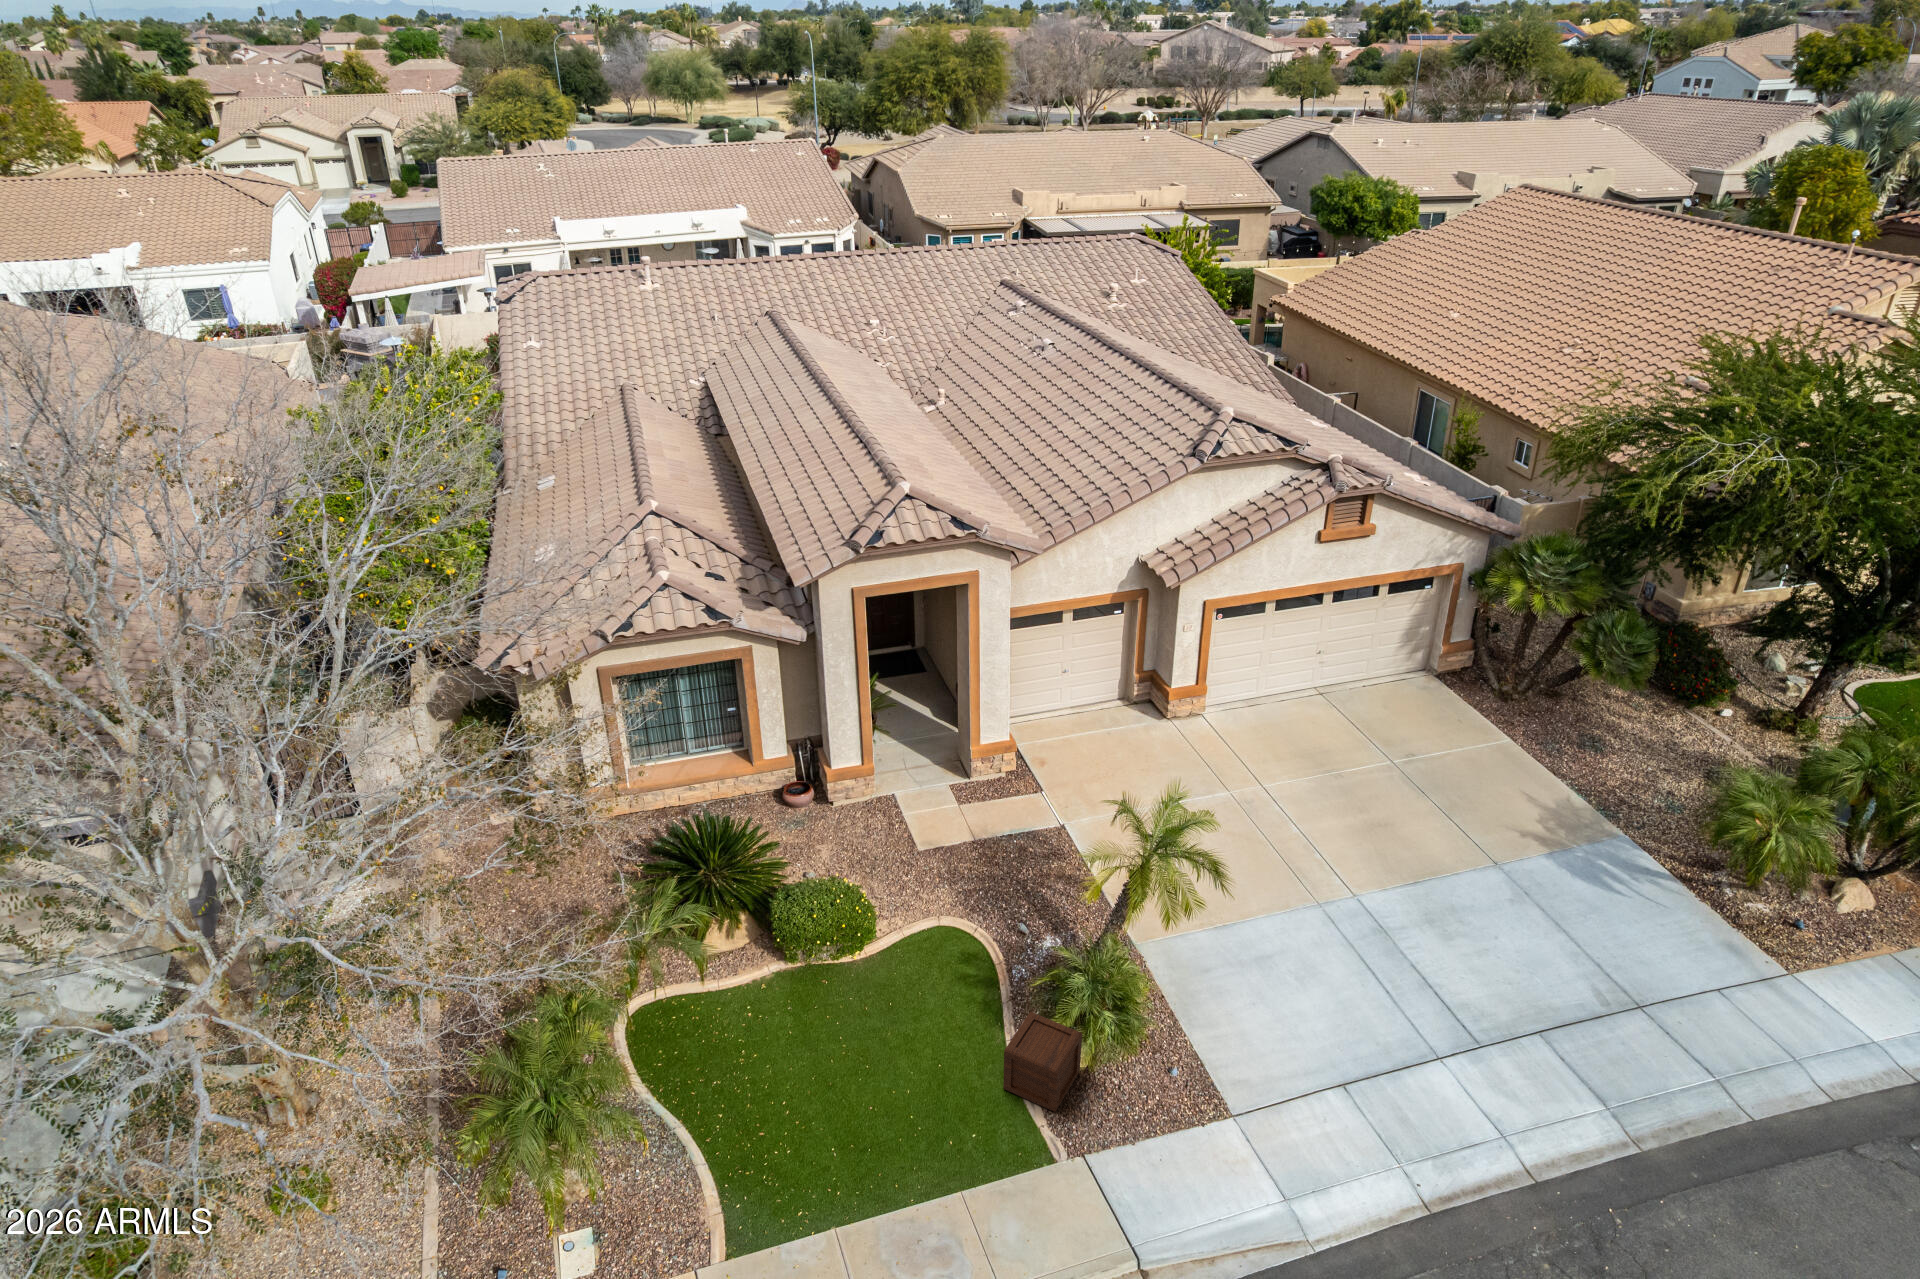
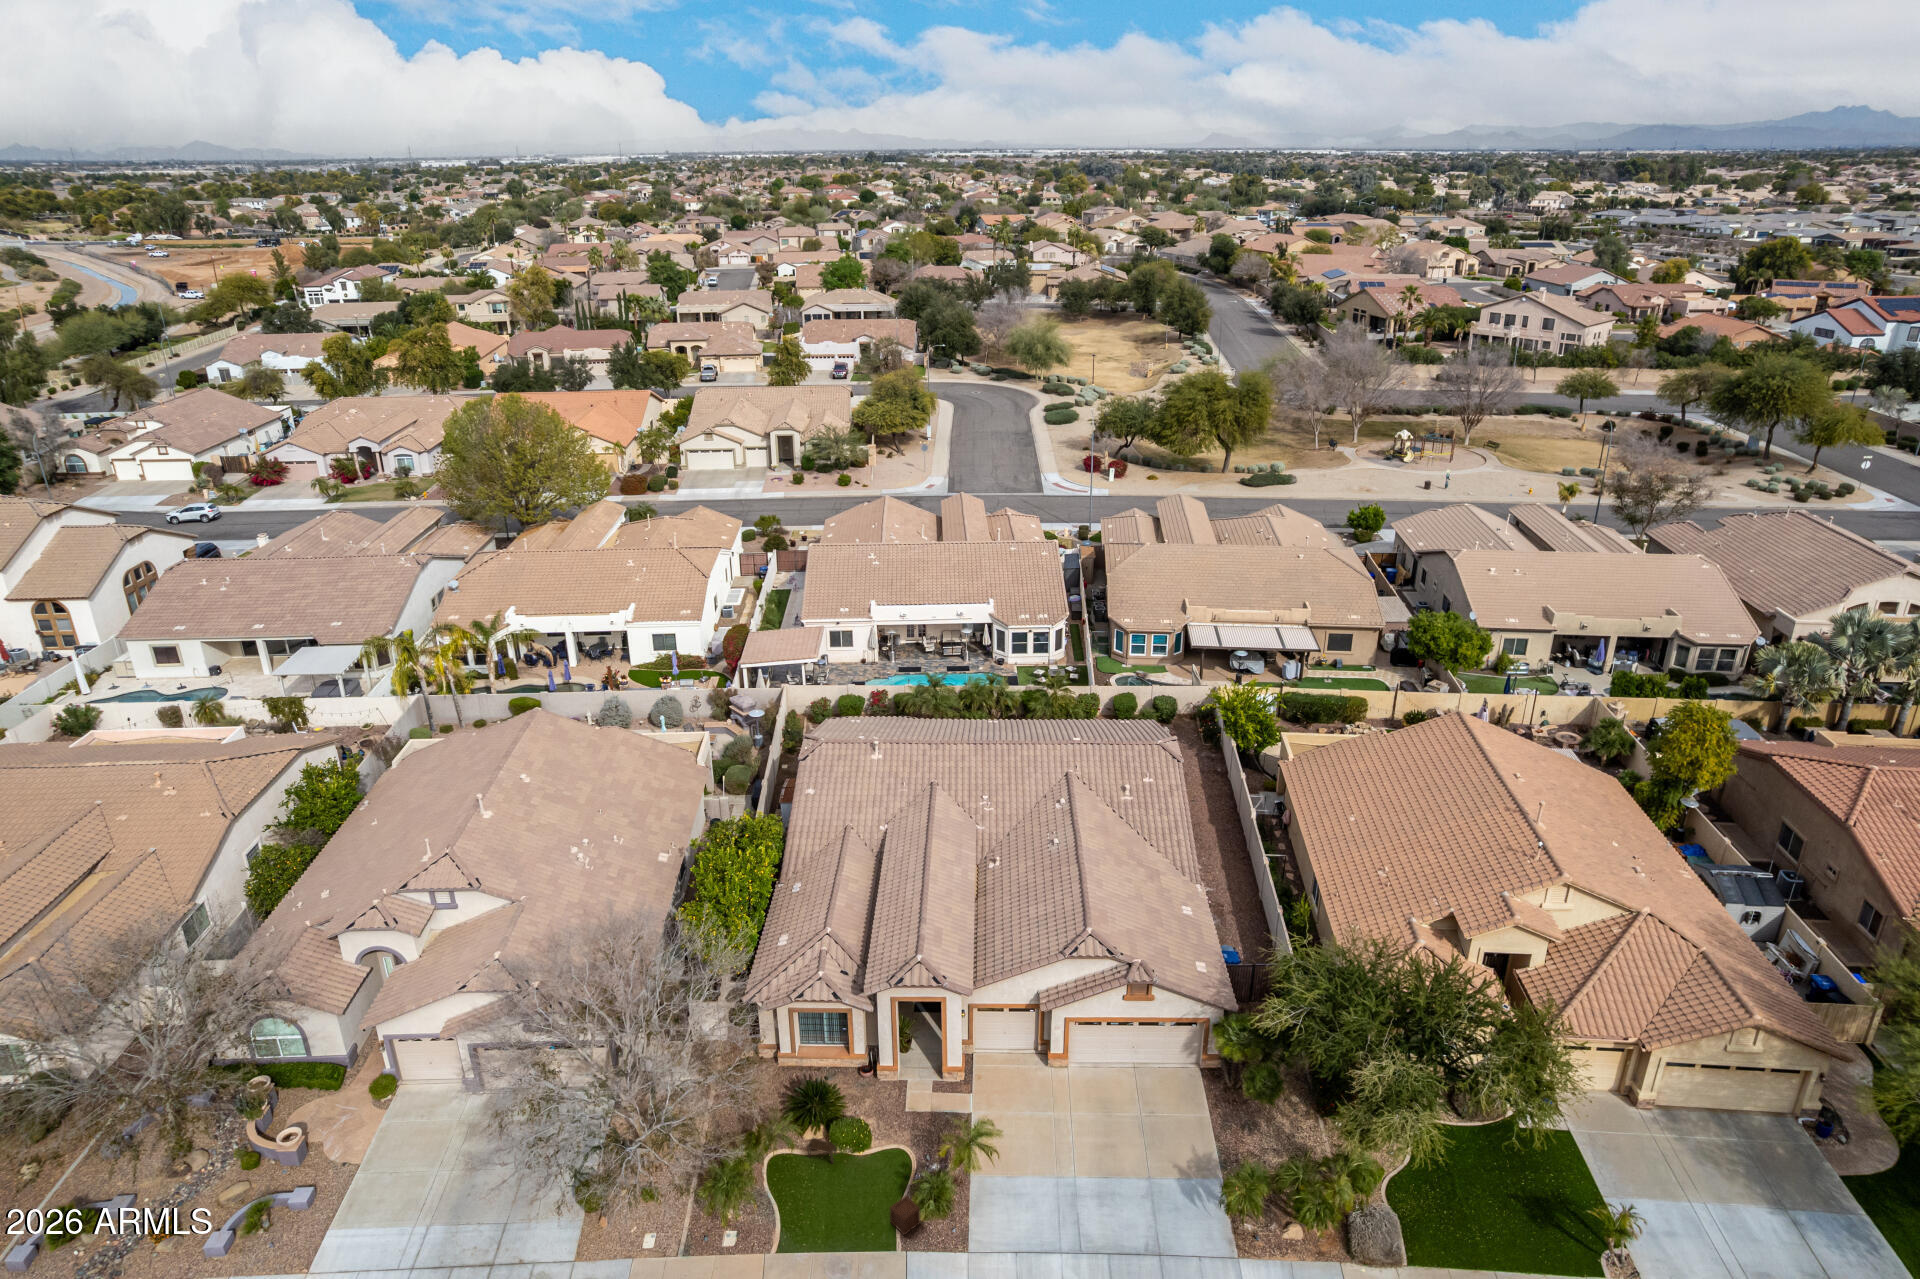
bench: none [724,942,800,993] -> present [807,1137,836,1163]

